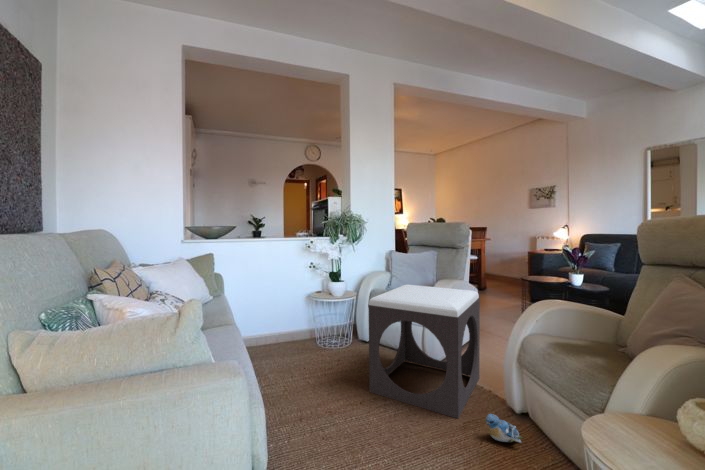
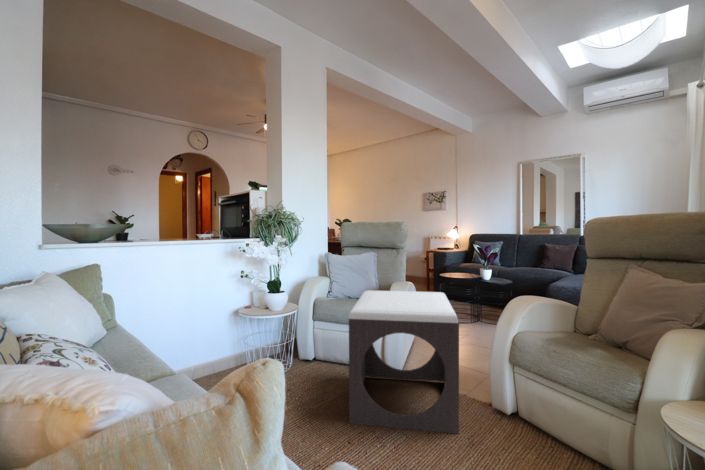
plush toy: present [485,414,523,443] -> none [496,422,535,450]

